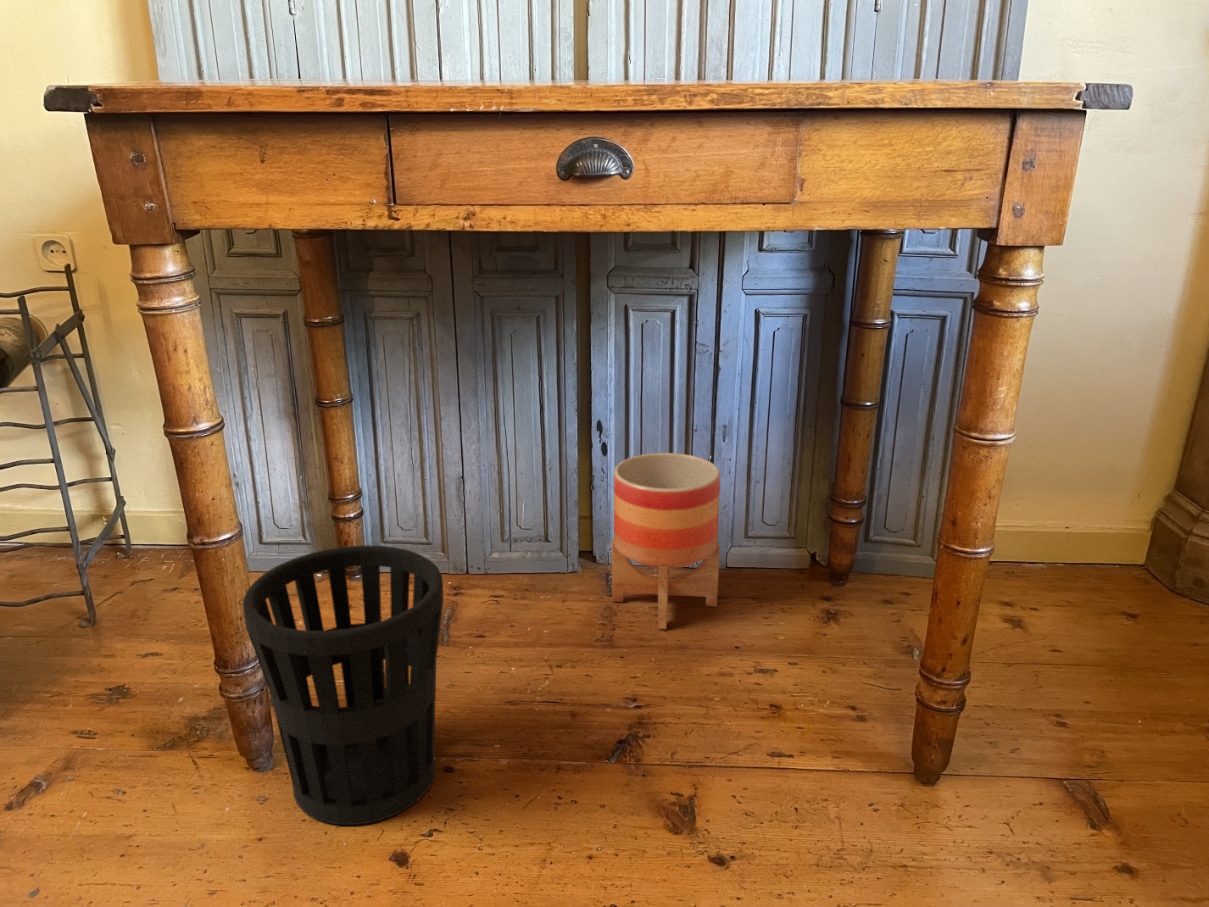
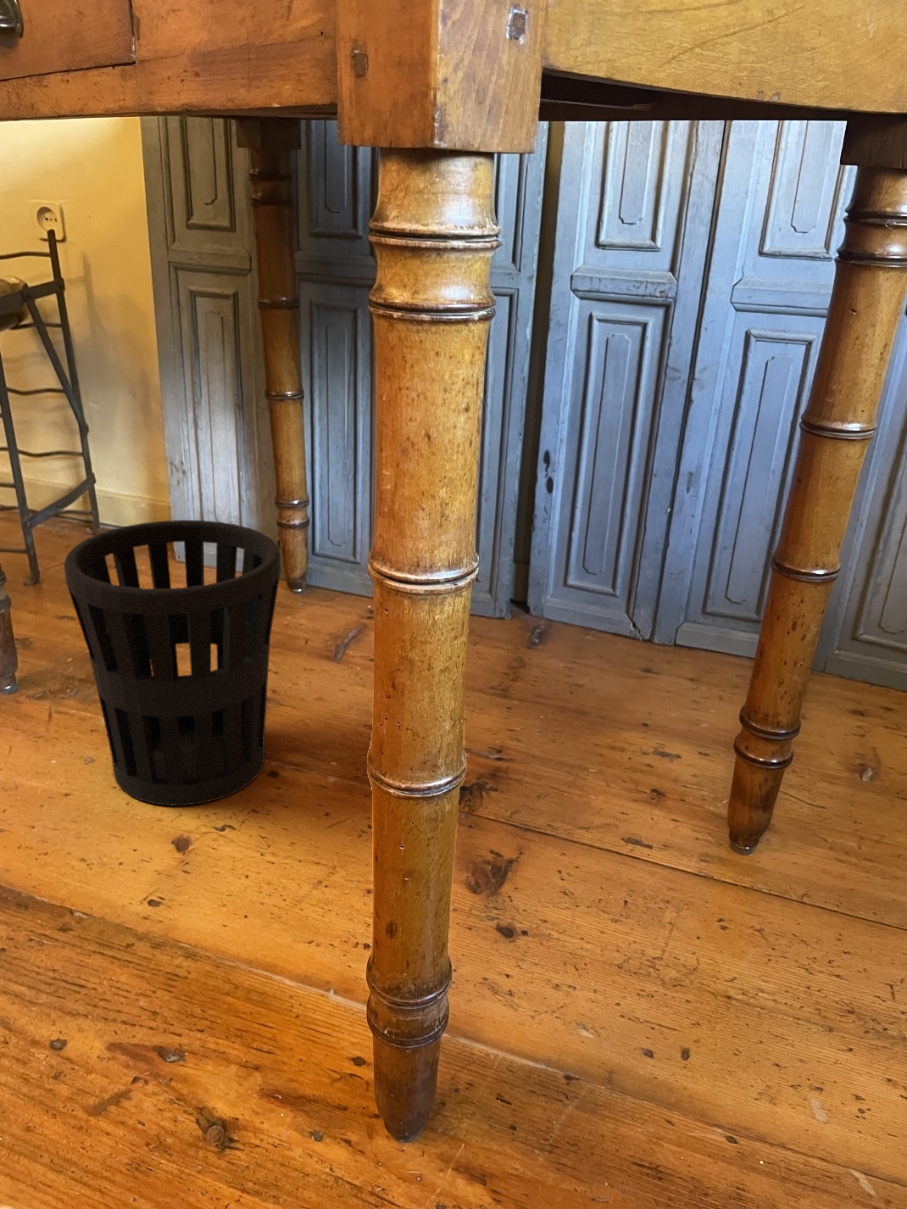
planter: present [612,453,720,629] -> none [529,492,665,689]

